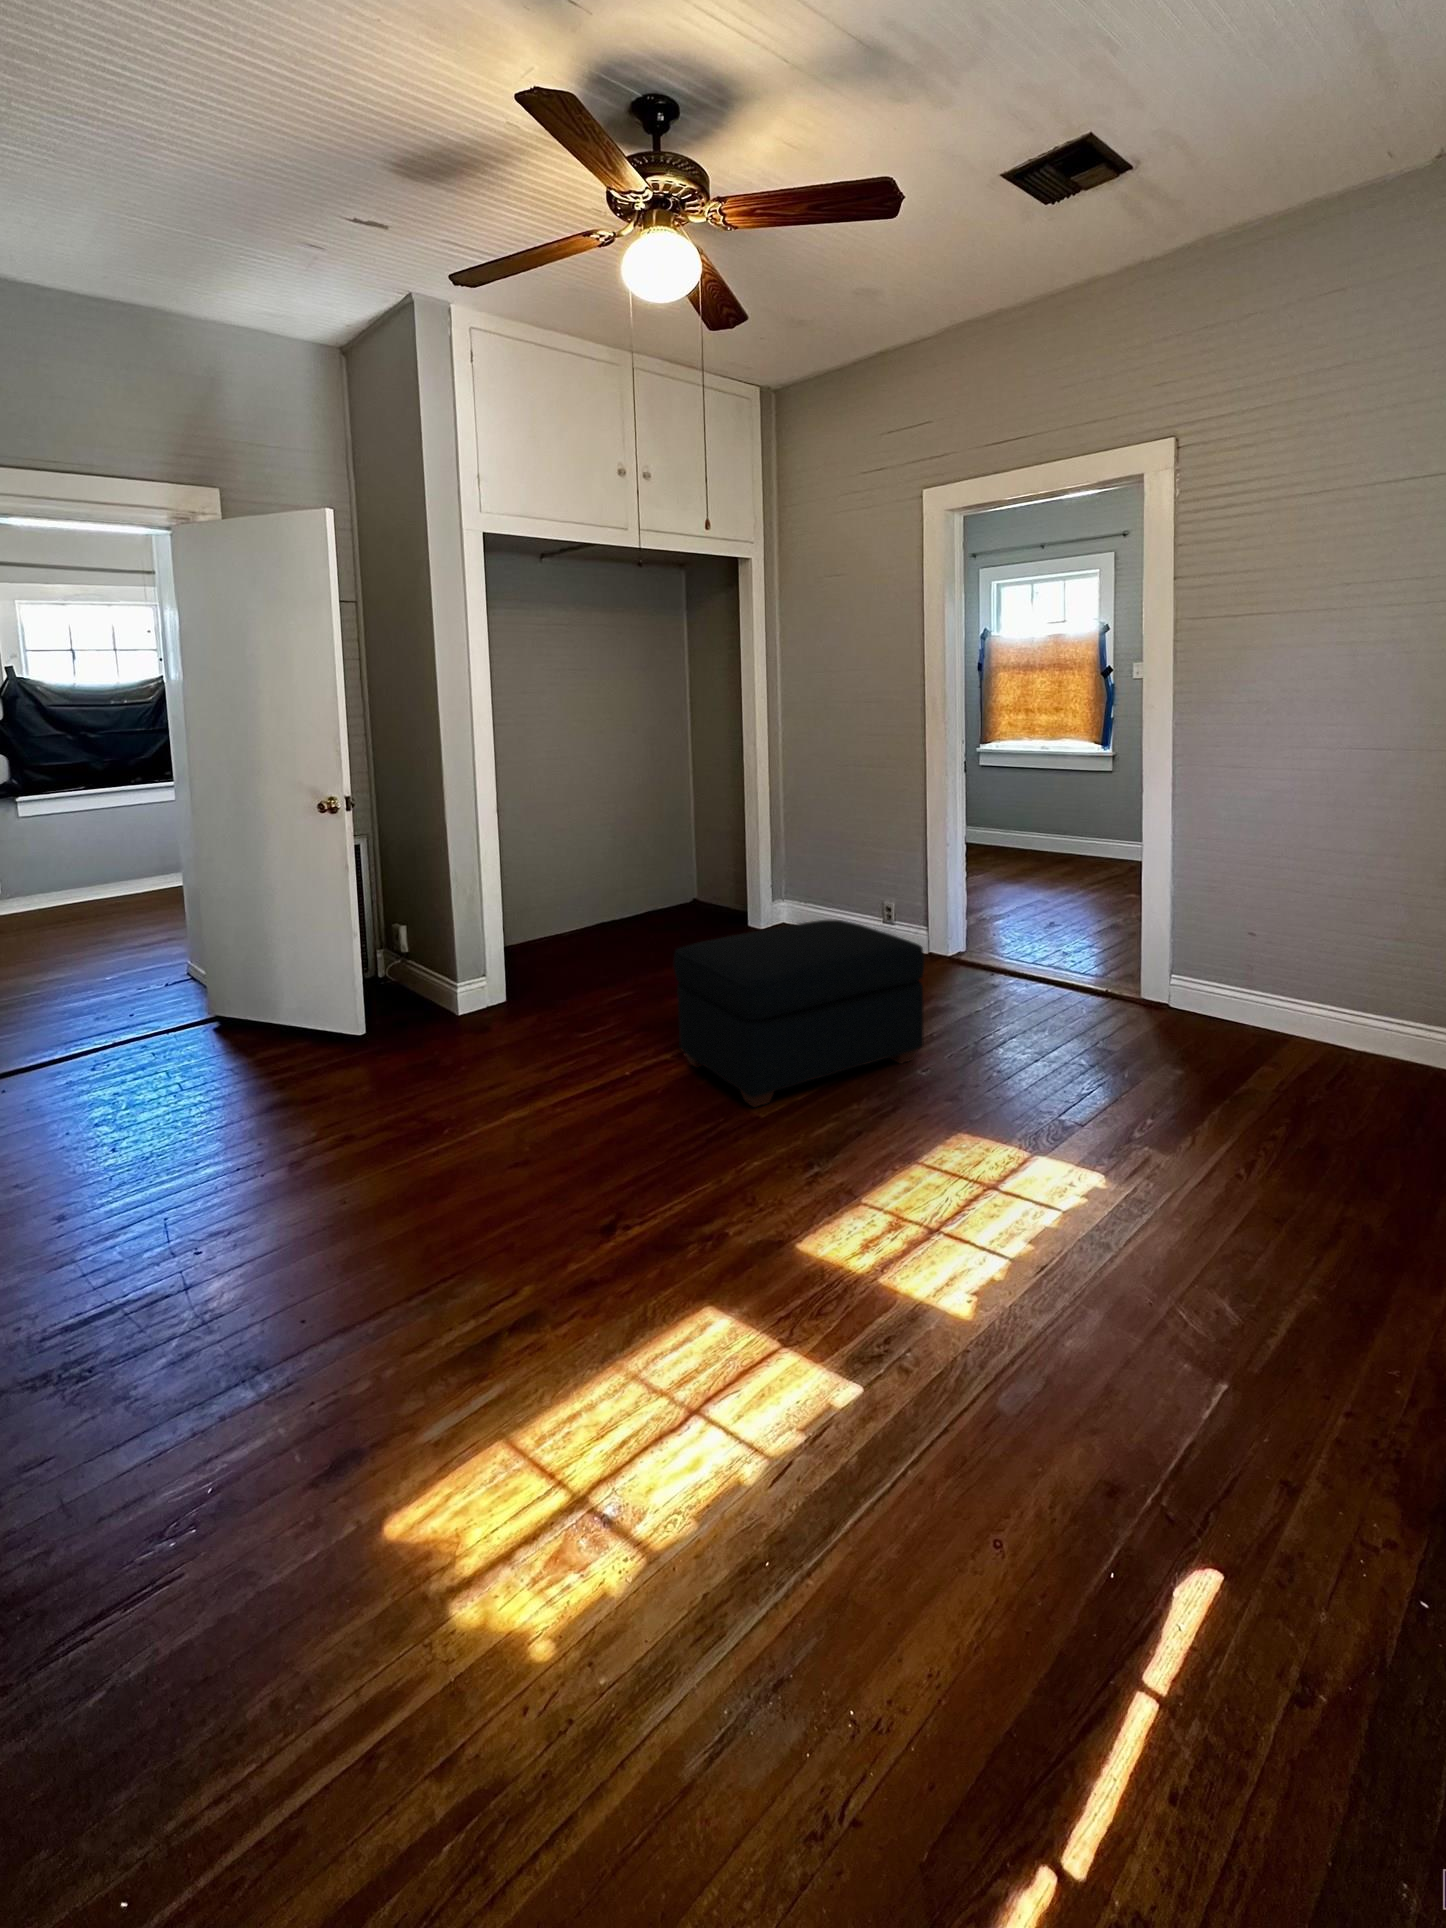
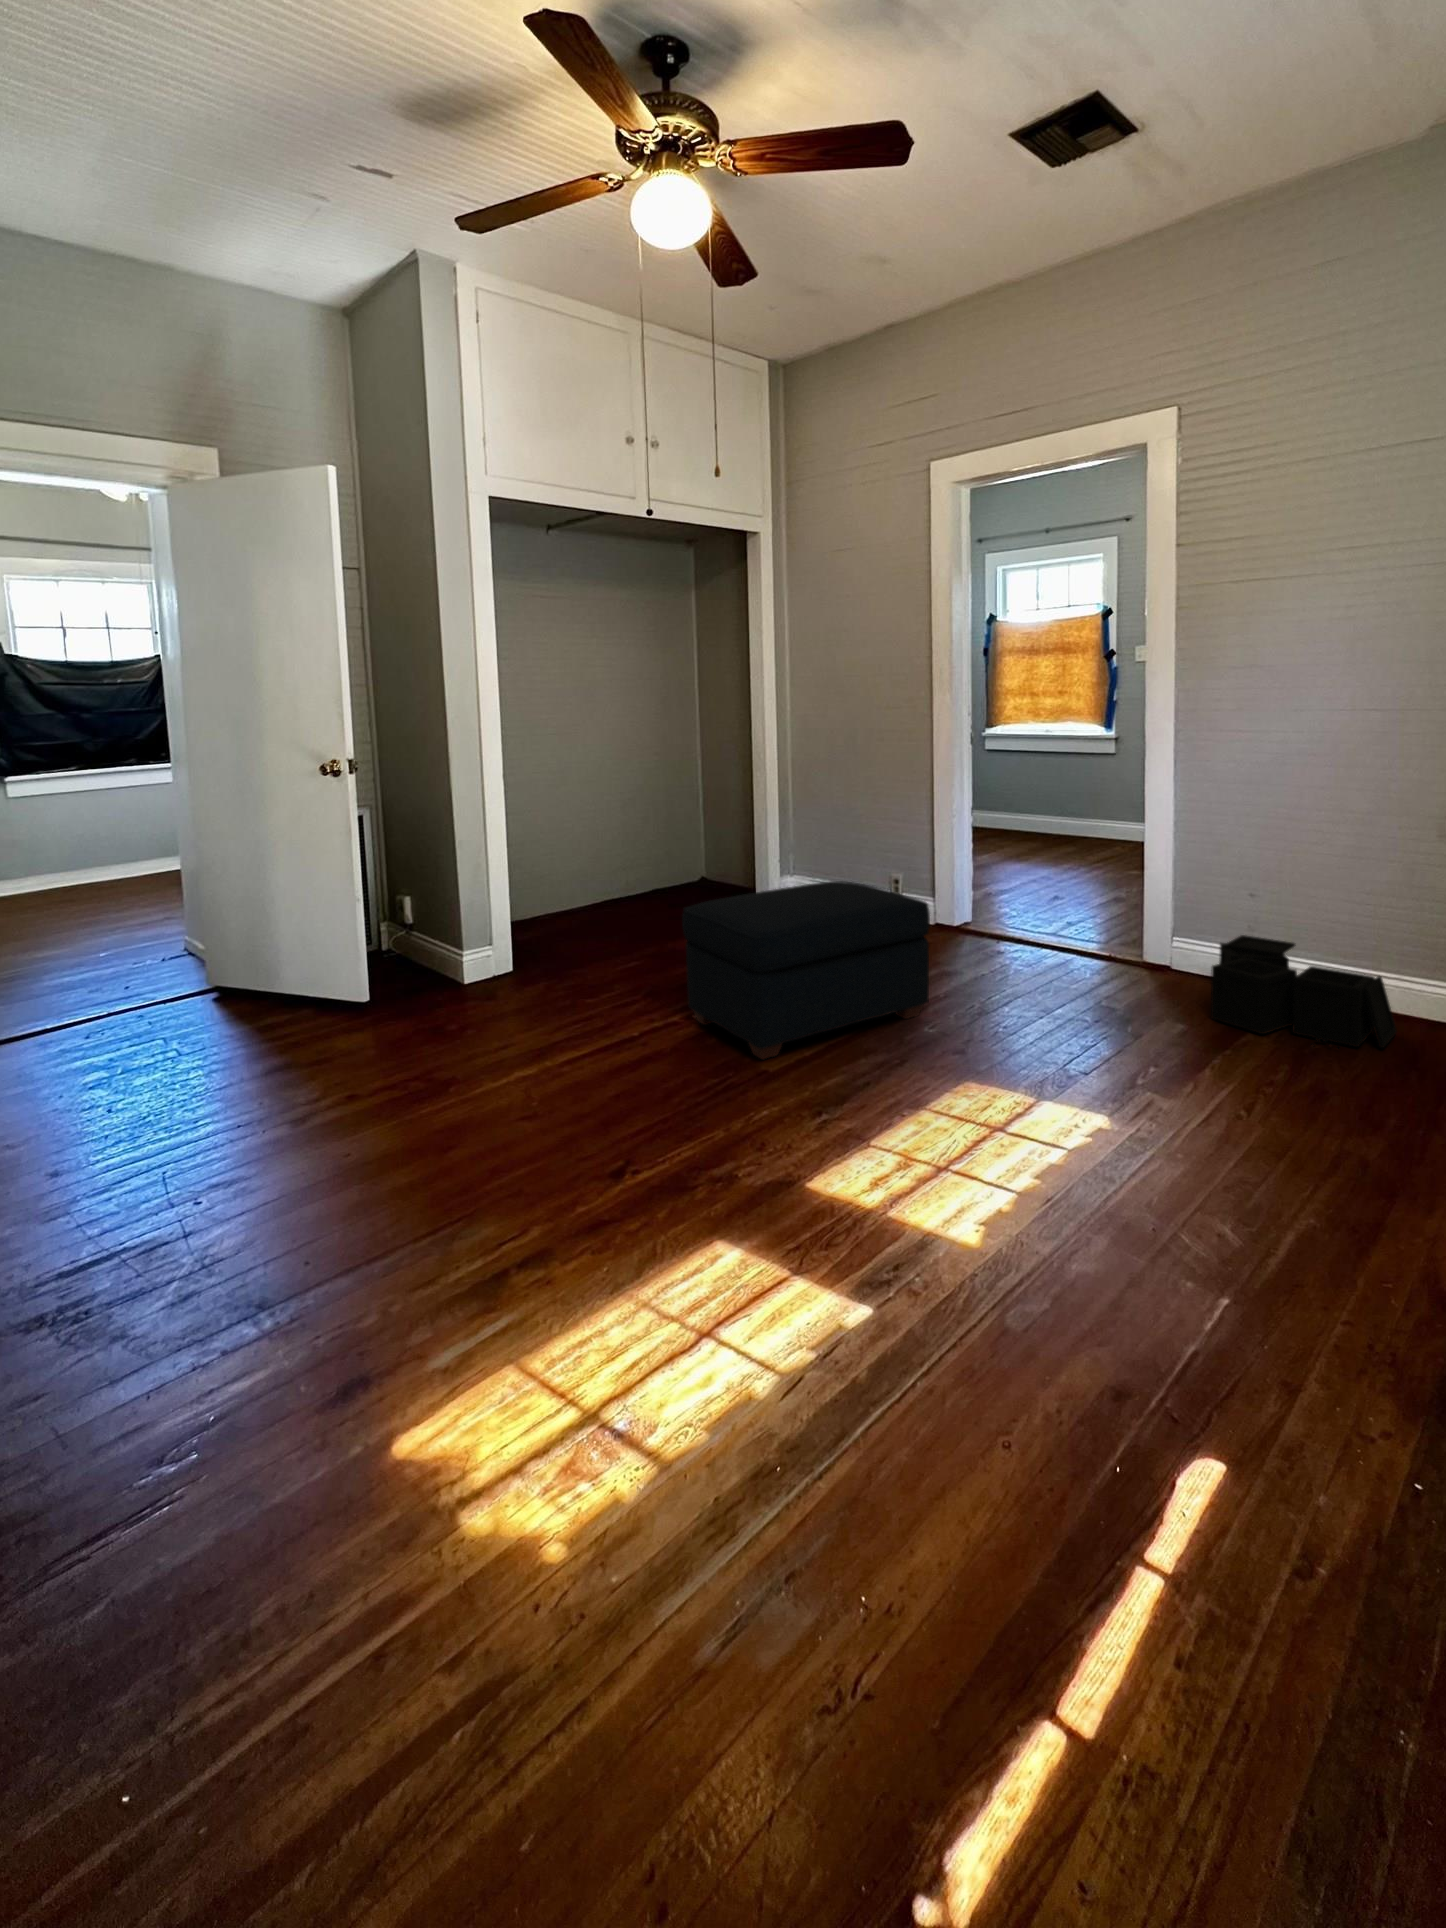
storage bin: none [1214,978,1410,1105] -> present [1211,935,1397,1048]

